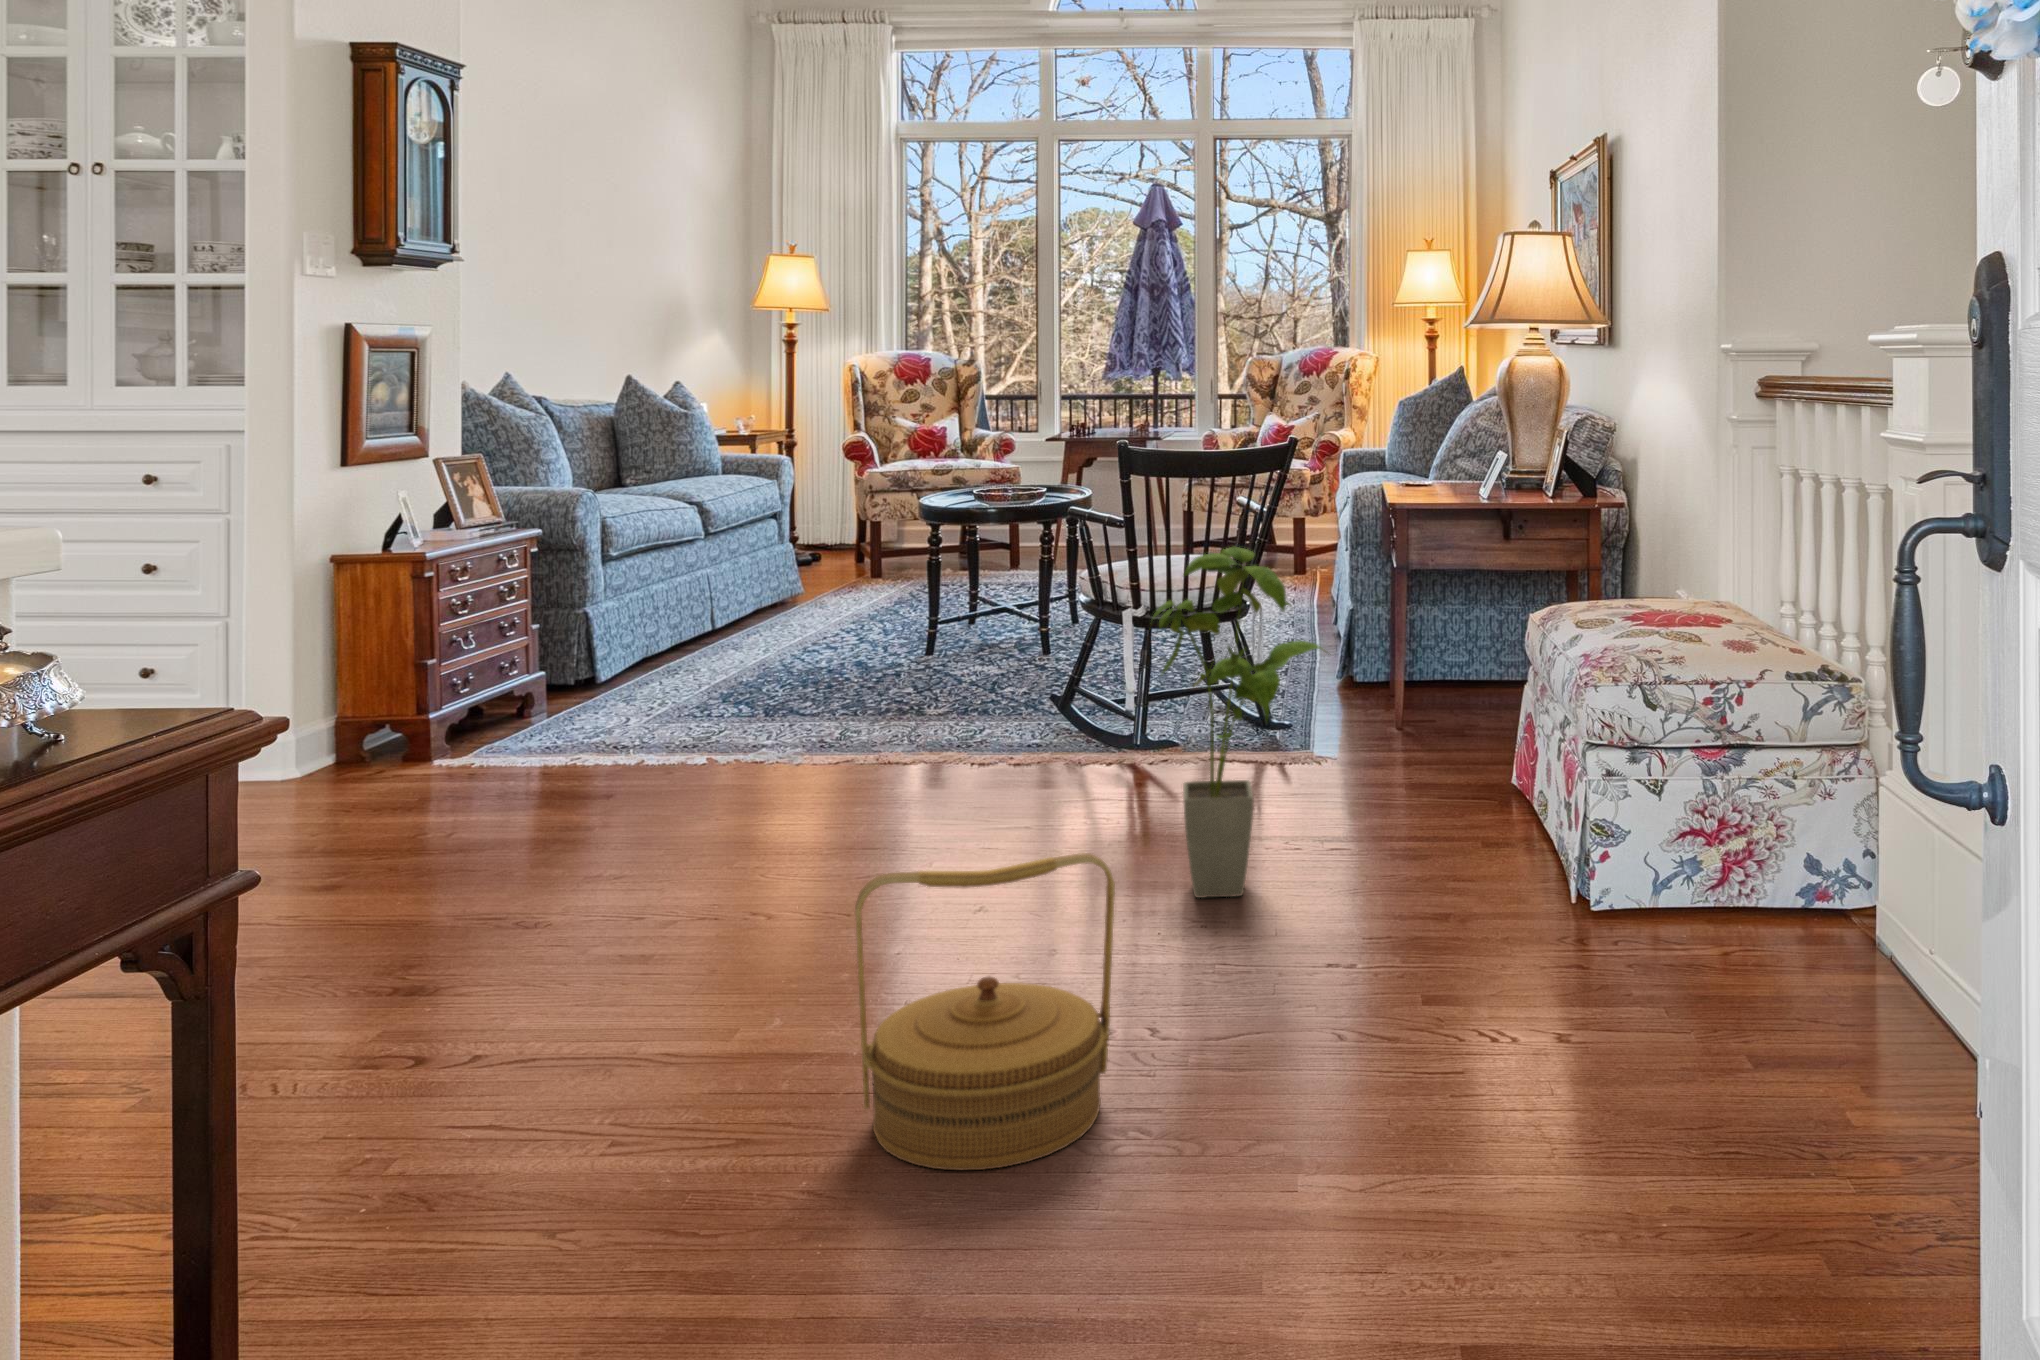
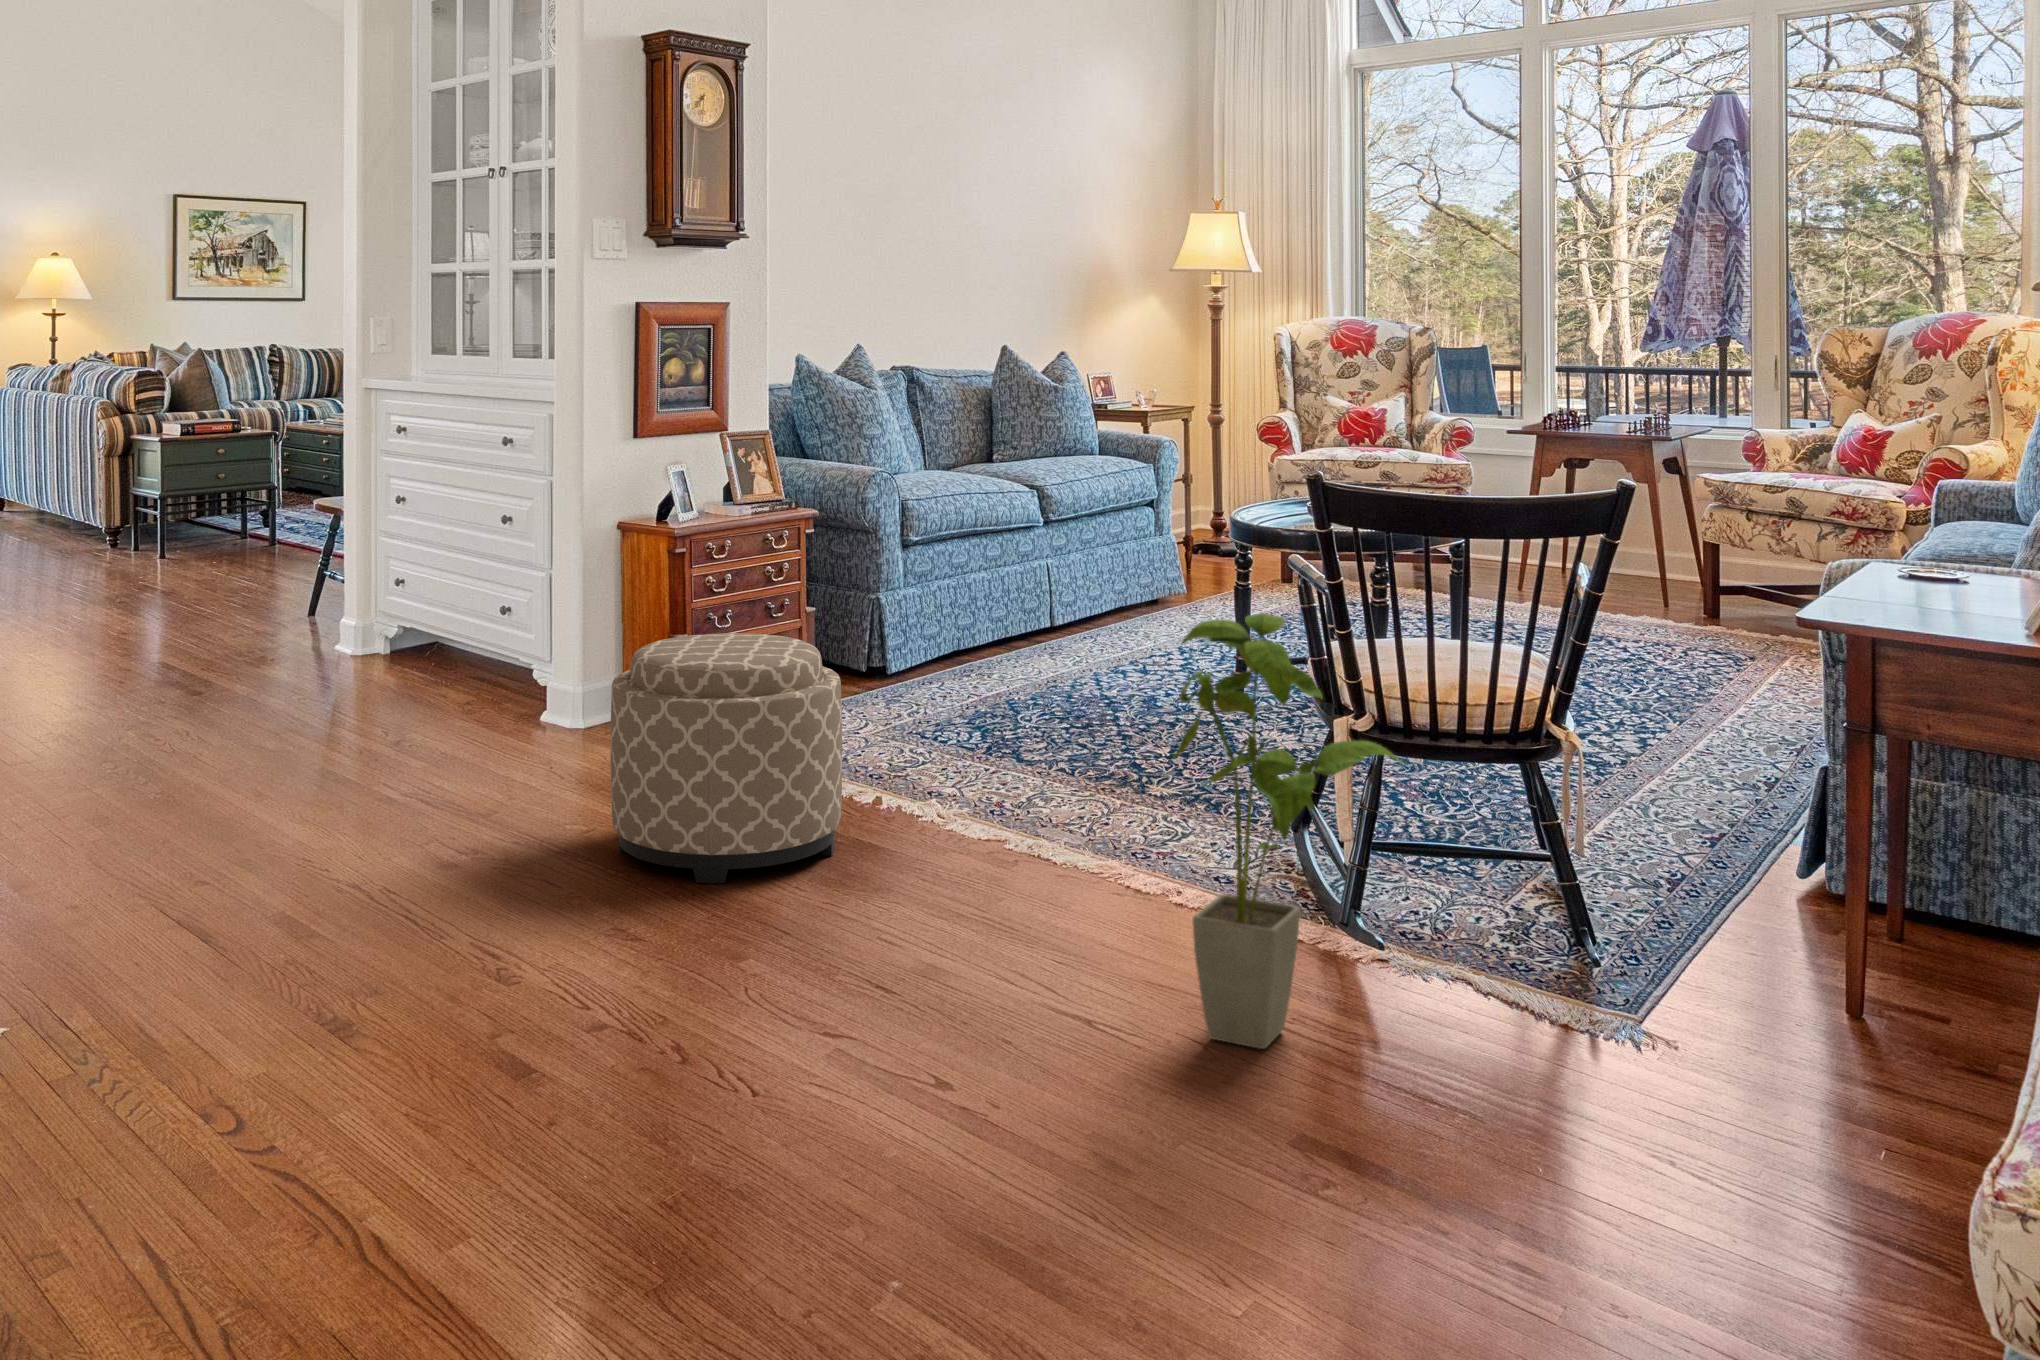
ottoman: none [485,634,729,879] -> present [610,633,842,884]
basket: present [855,853,1115,1170] -> none [607,941,879,1291]

